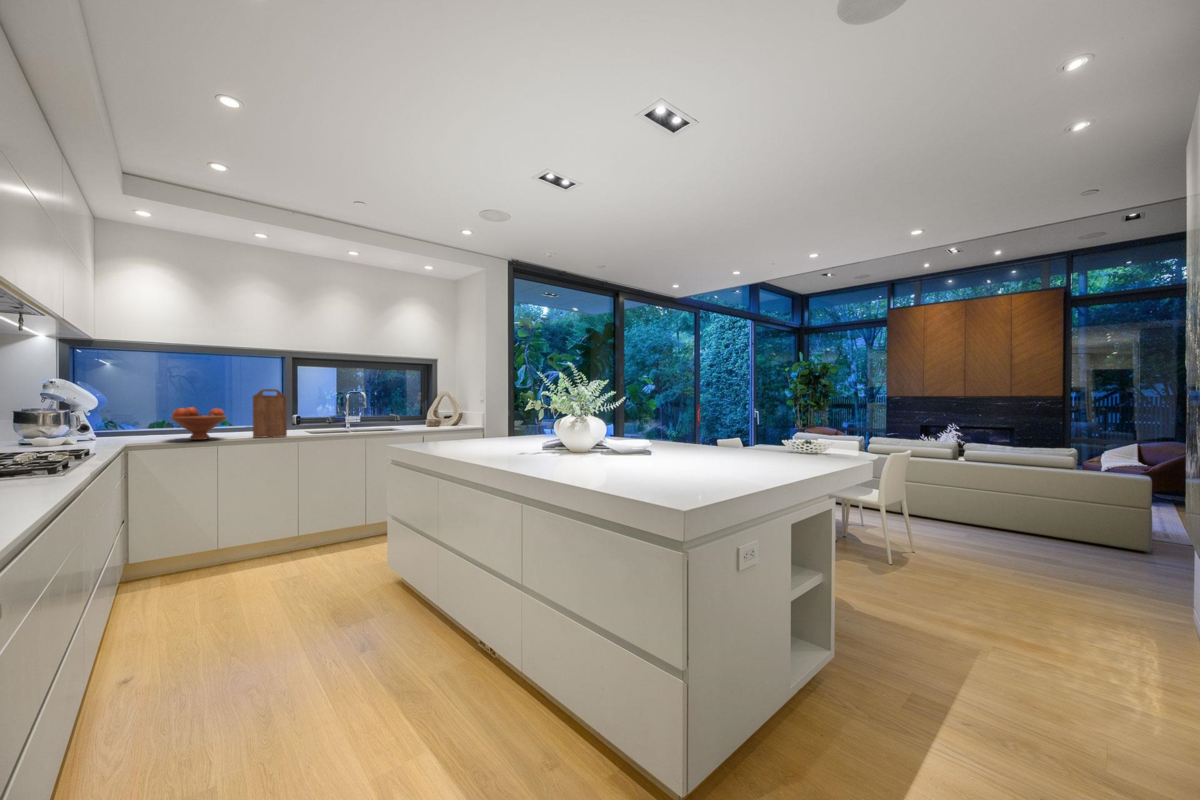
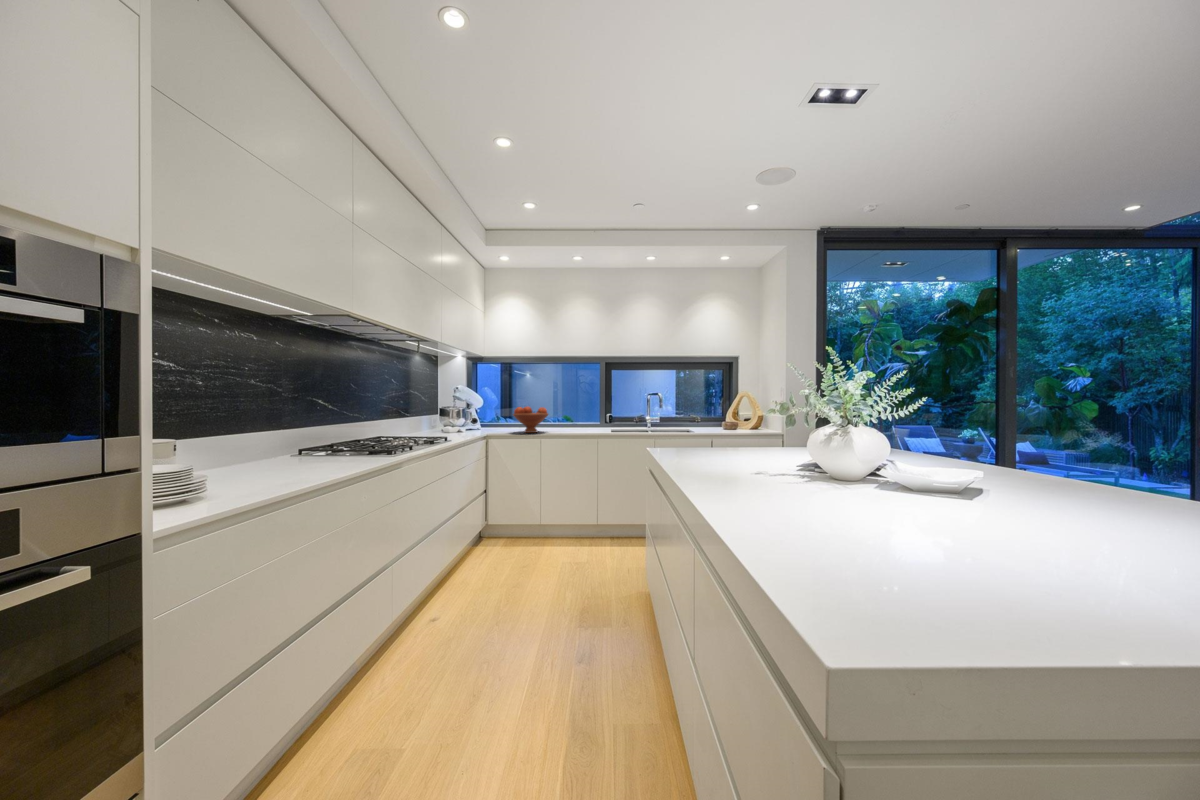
cutting board: present [253,389,287,438] -> none [565,391,590,433]

